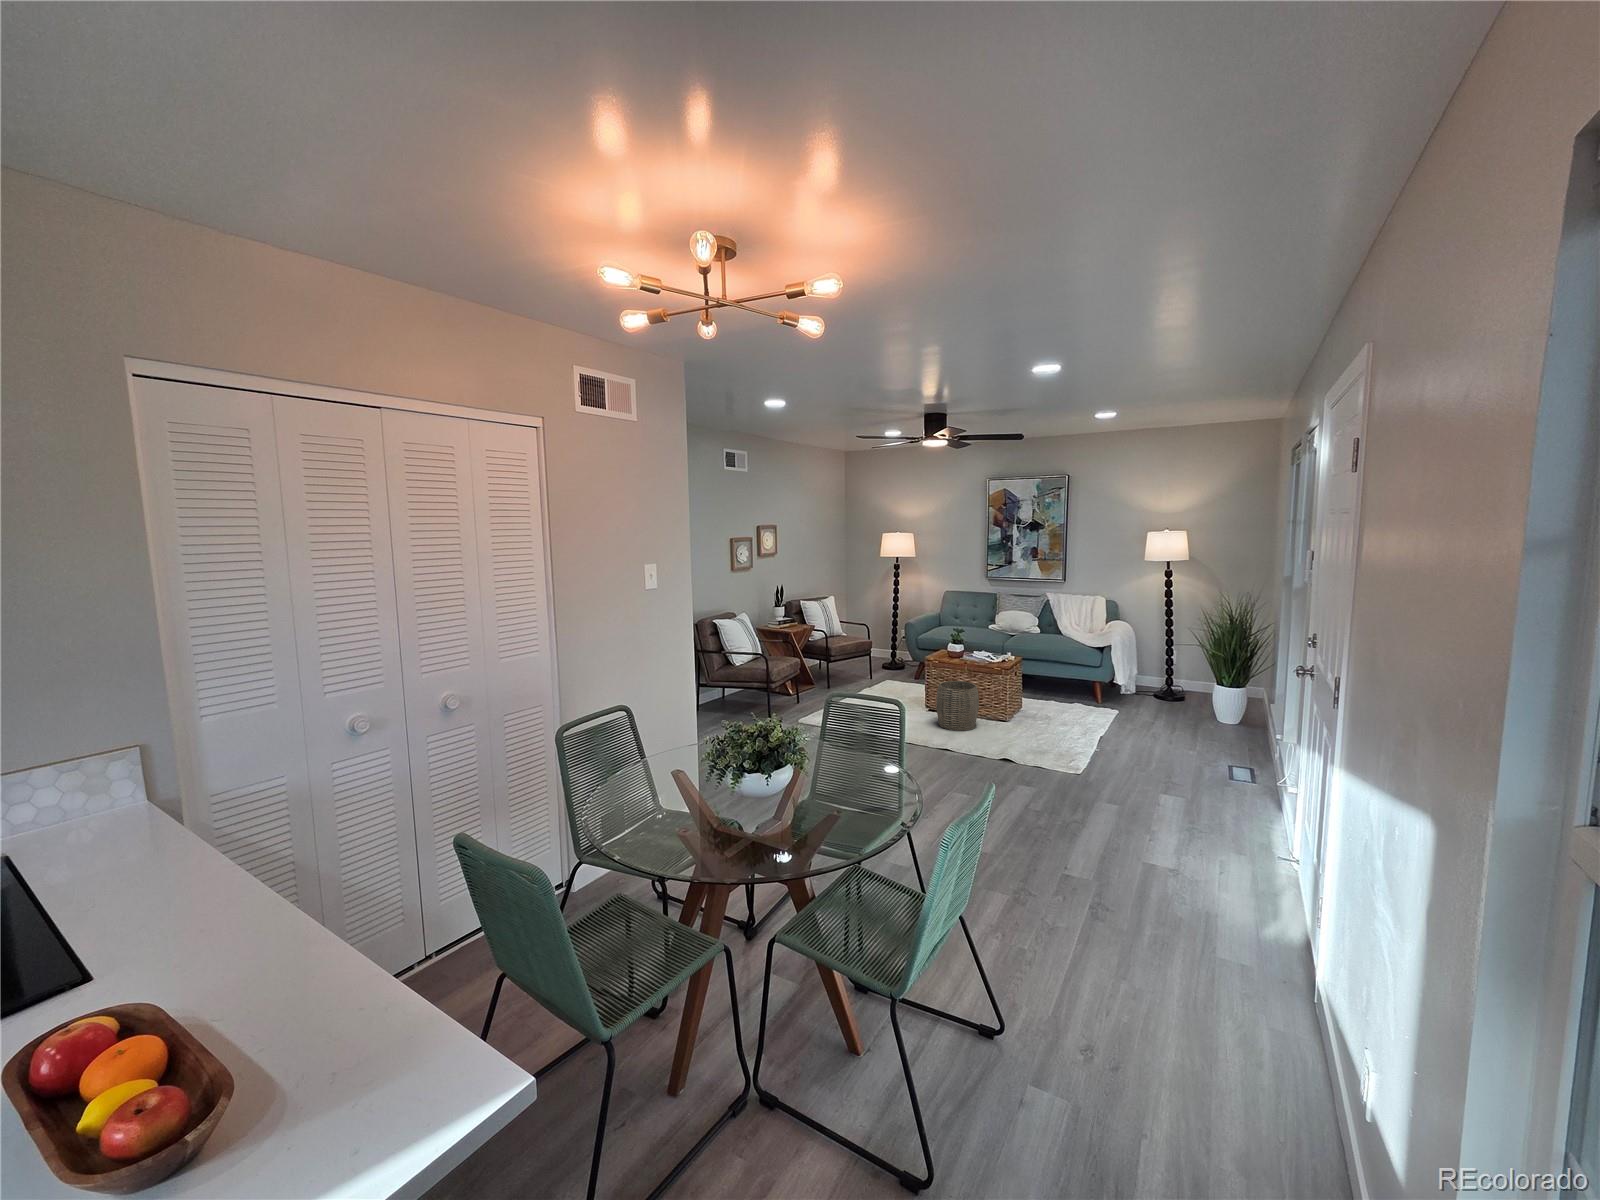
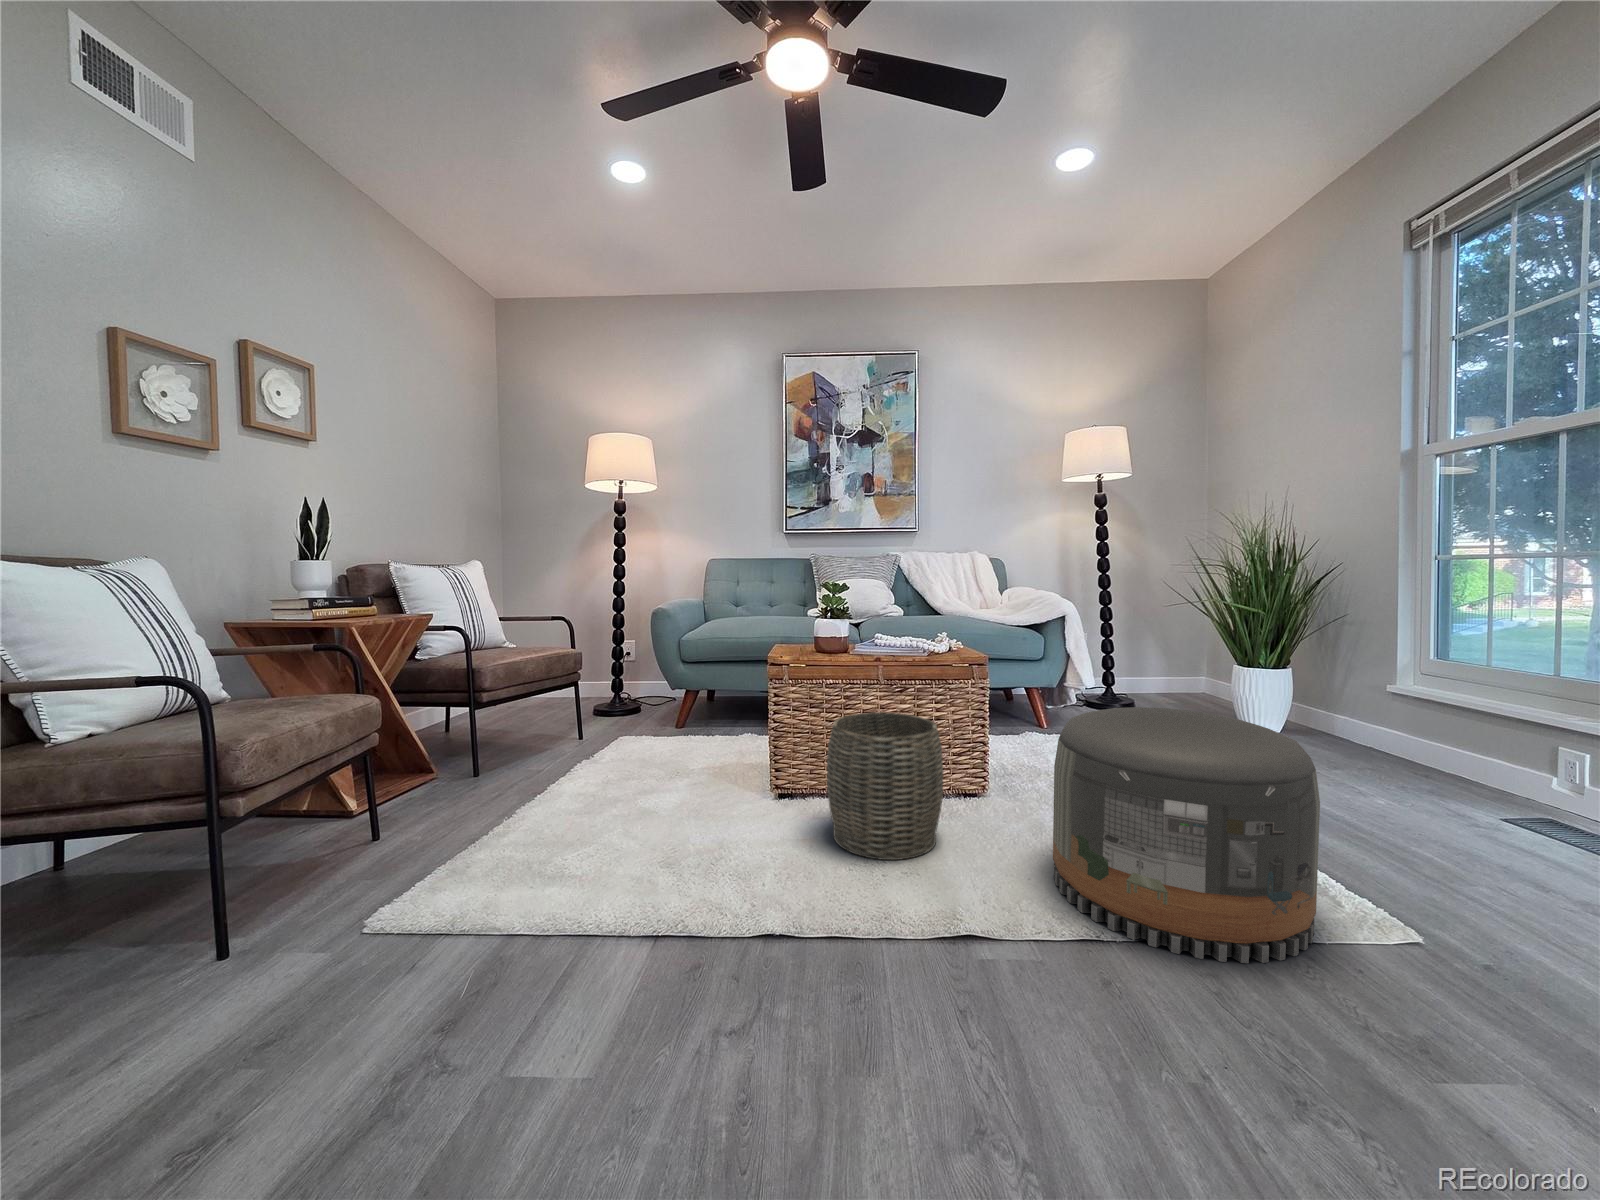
pouf: none [993,688,1071,763] -> present [1053,707,1320,963]

